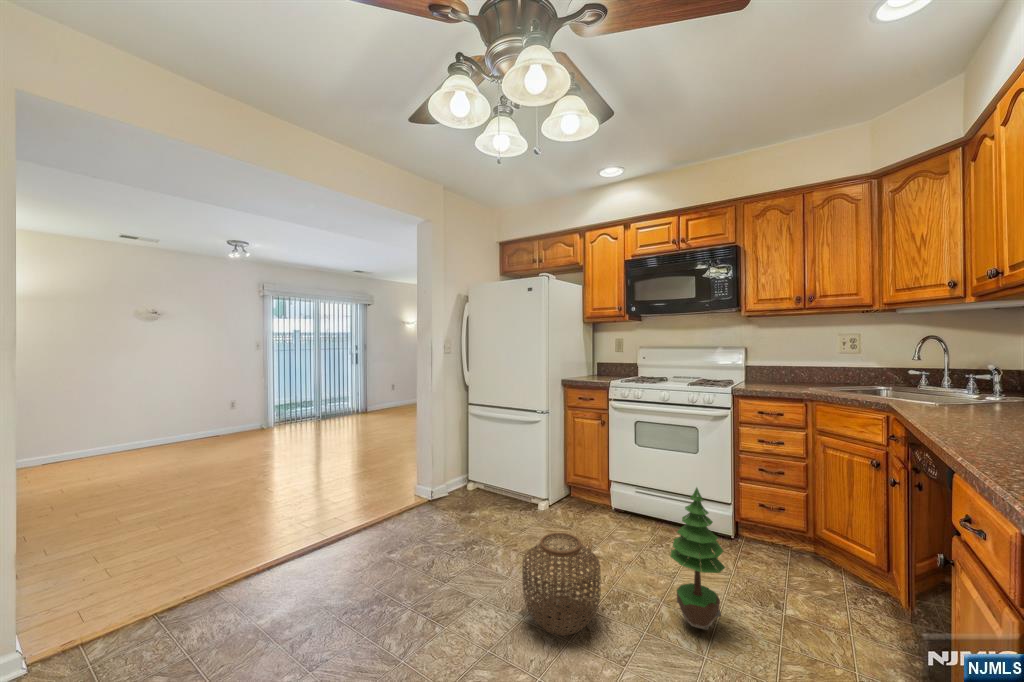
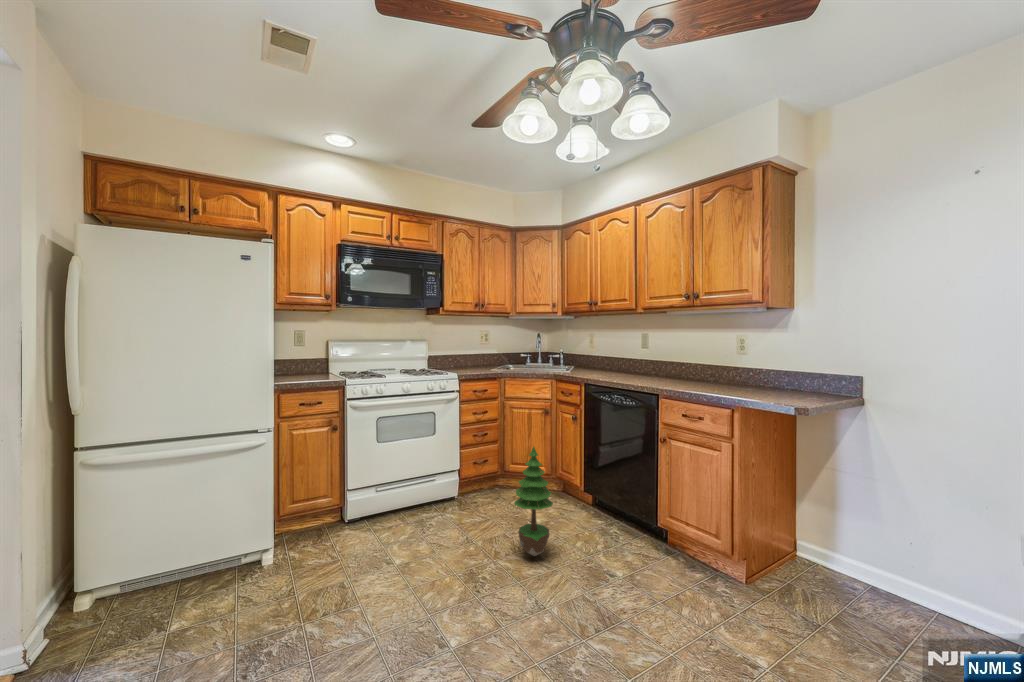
woven basket: present [522,533,601,635] -> none [436,529,517,638]

